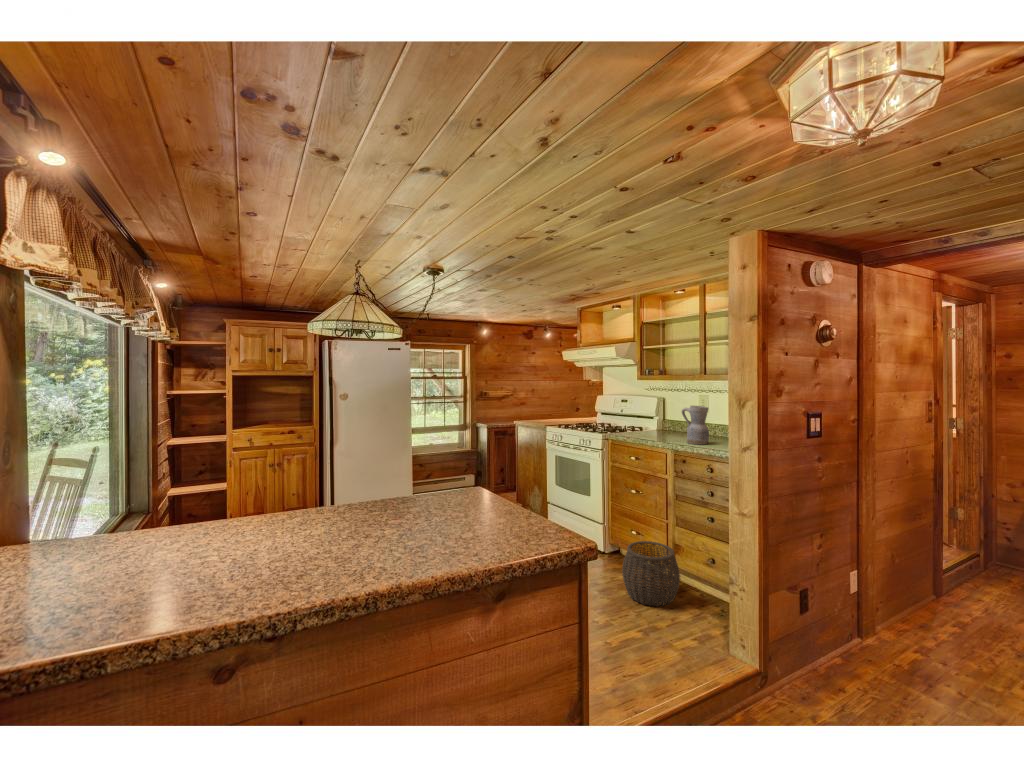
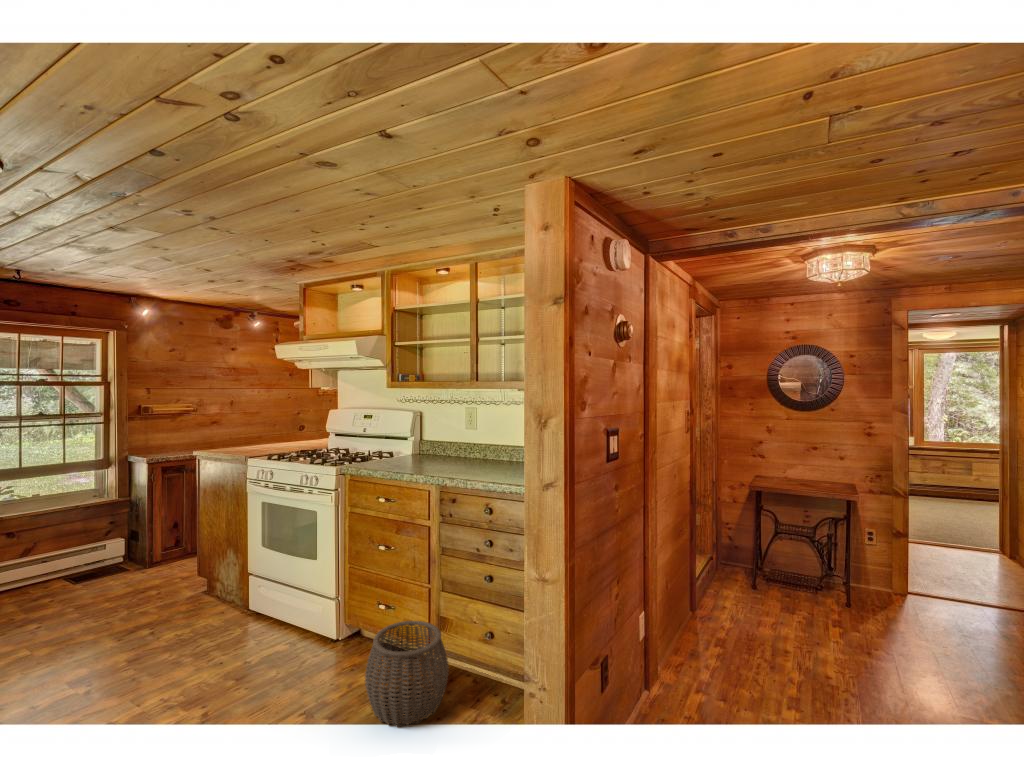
ceramic pitcher: present [682,406,709,444] -> none [448,422,483,474]

